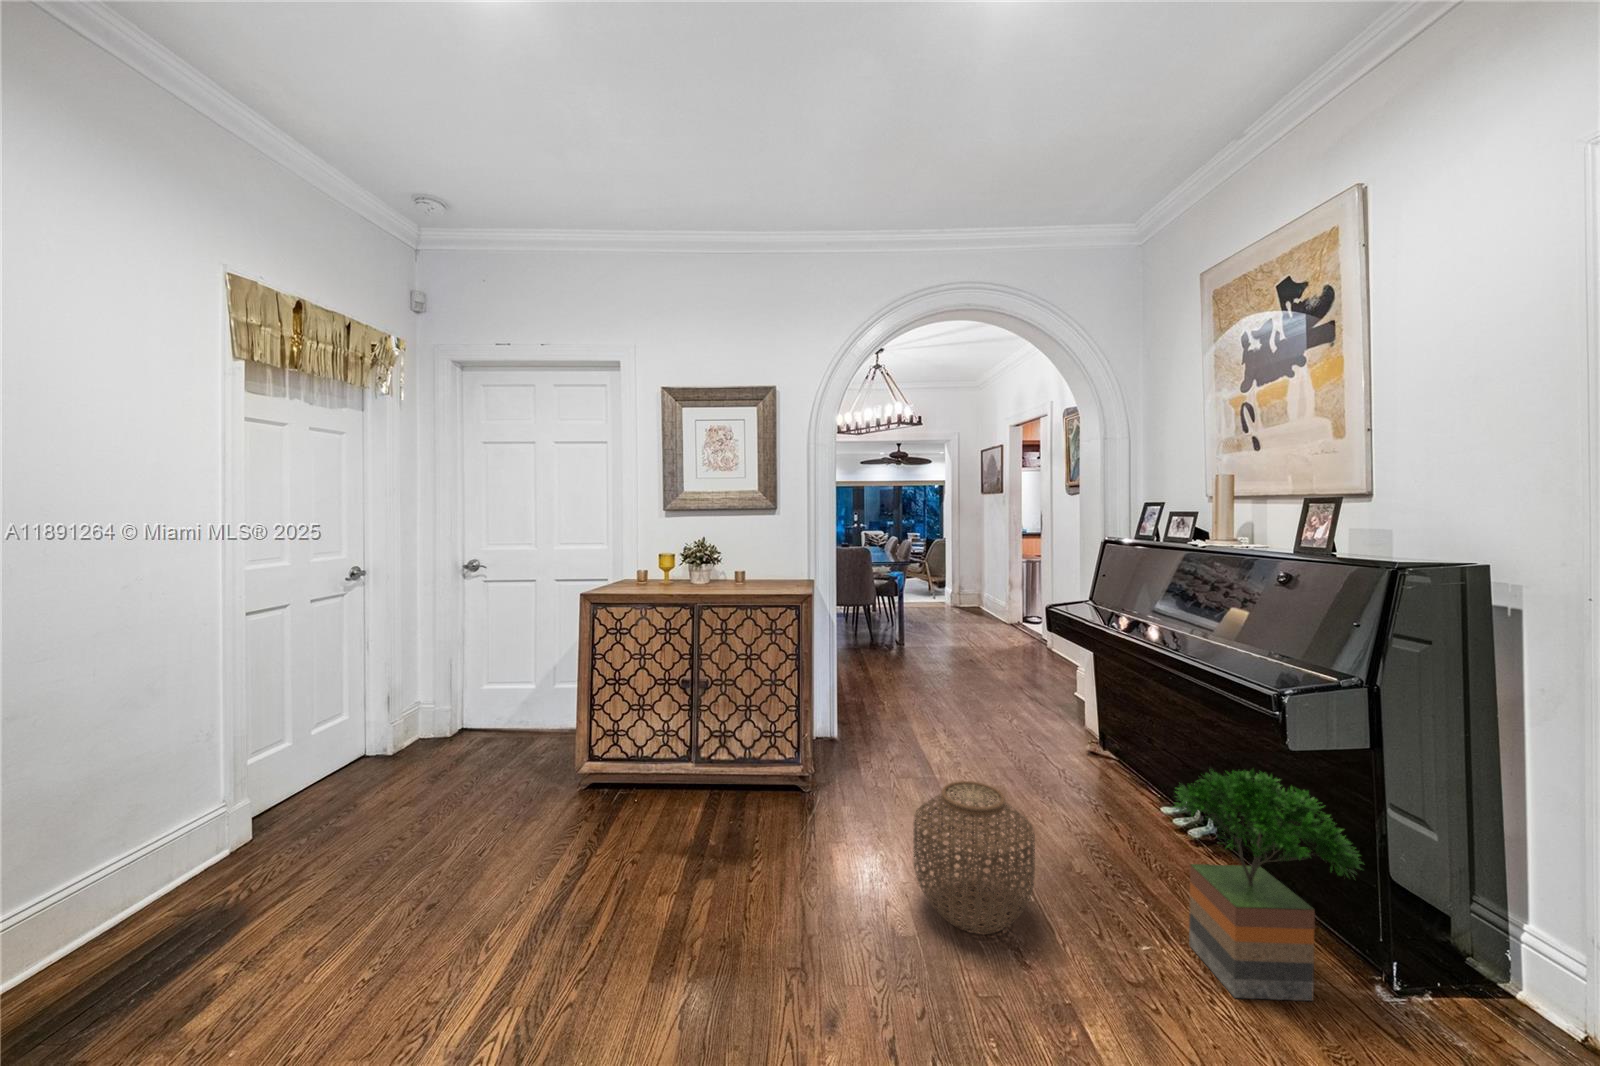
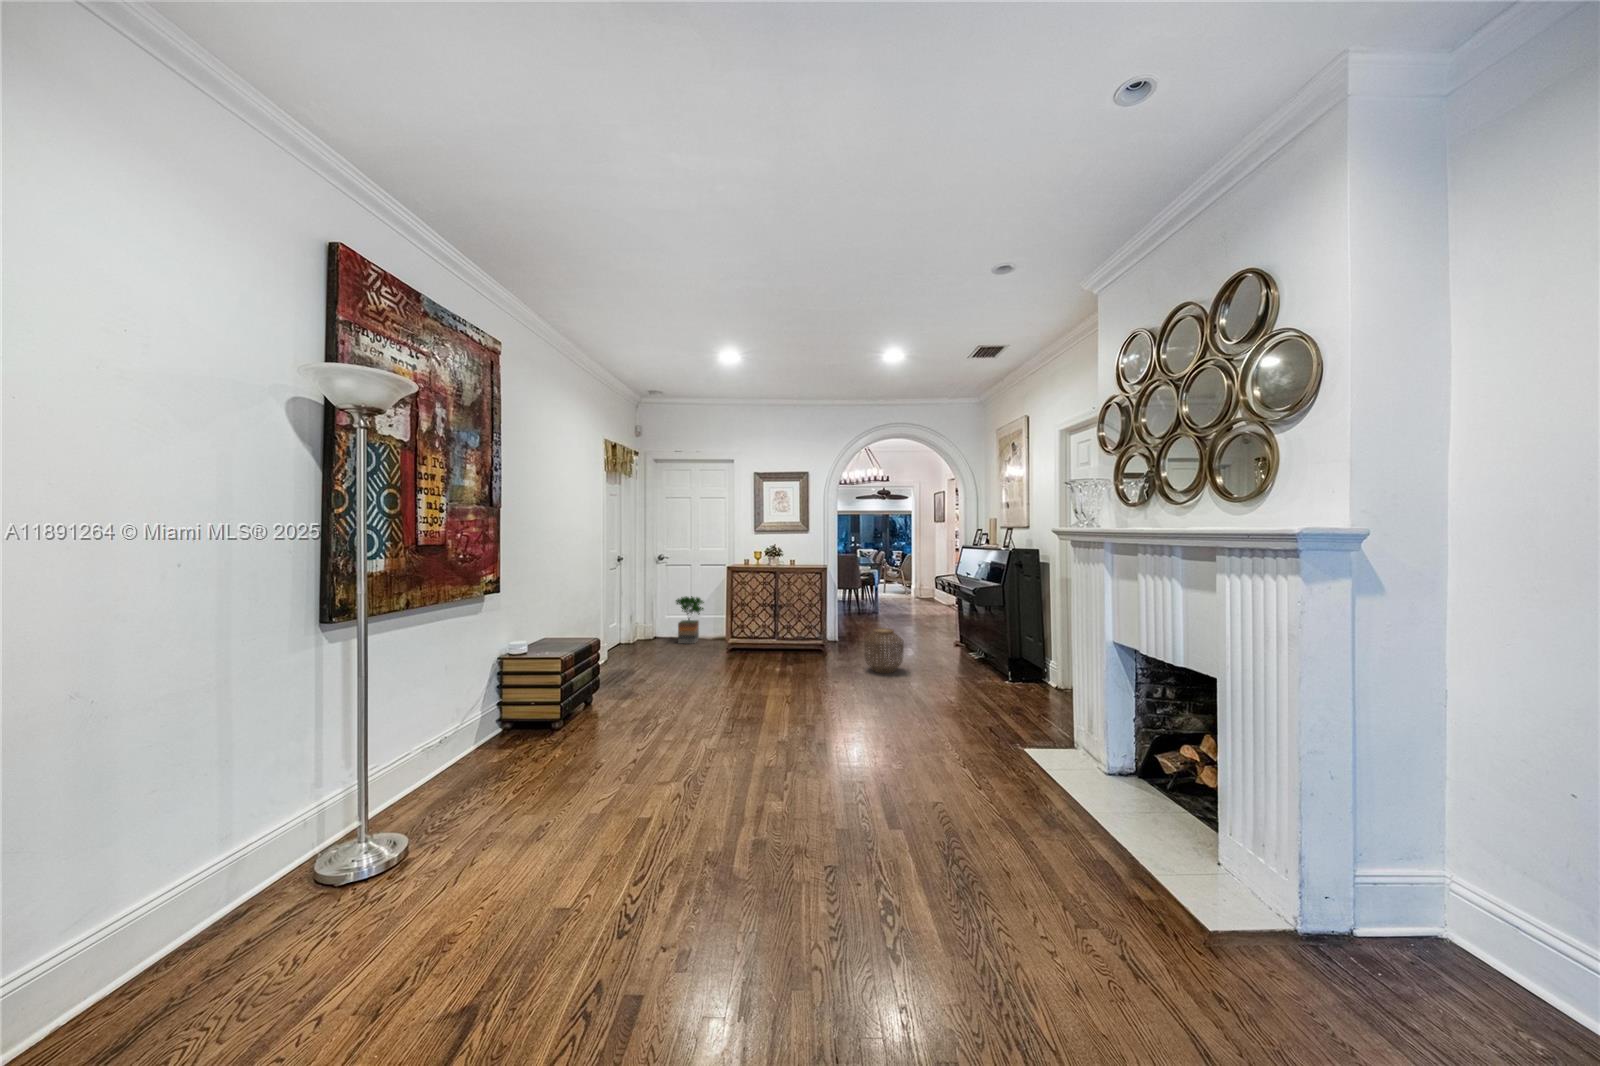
potted tree: present [1175,769,1362,1001] -> present [676,596,704,644]

